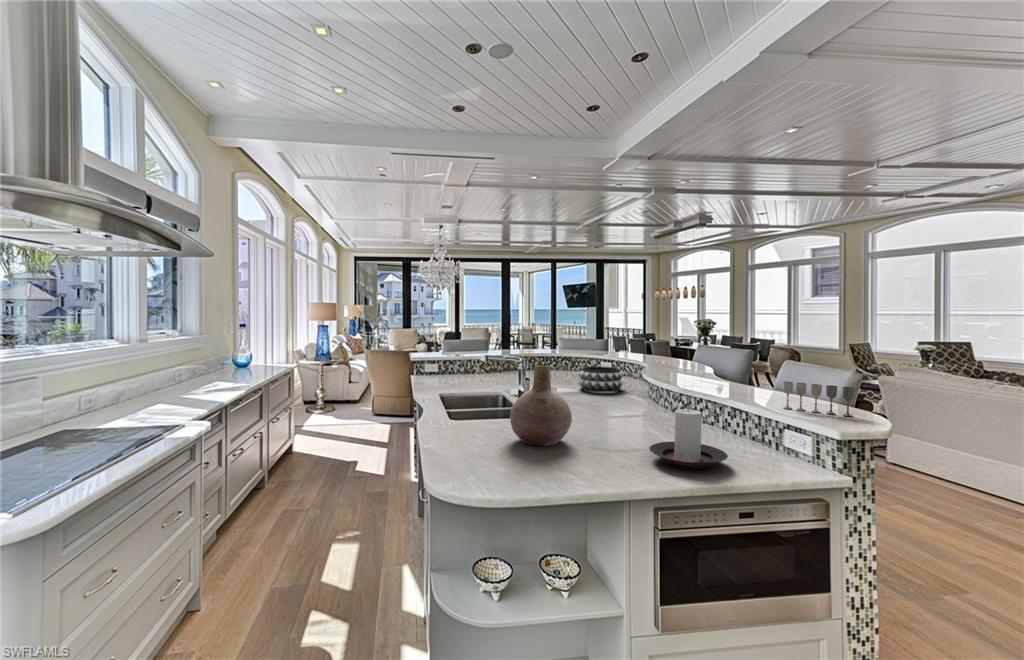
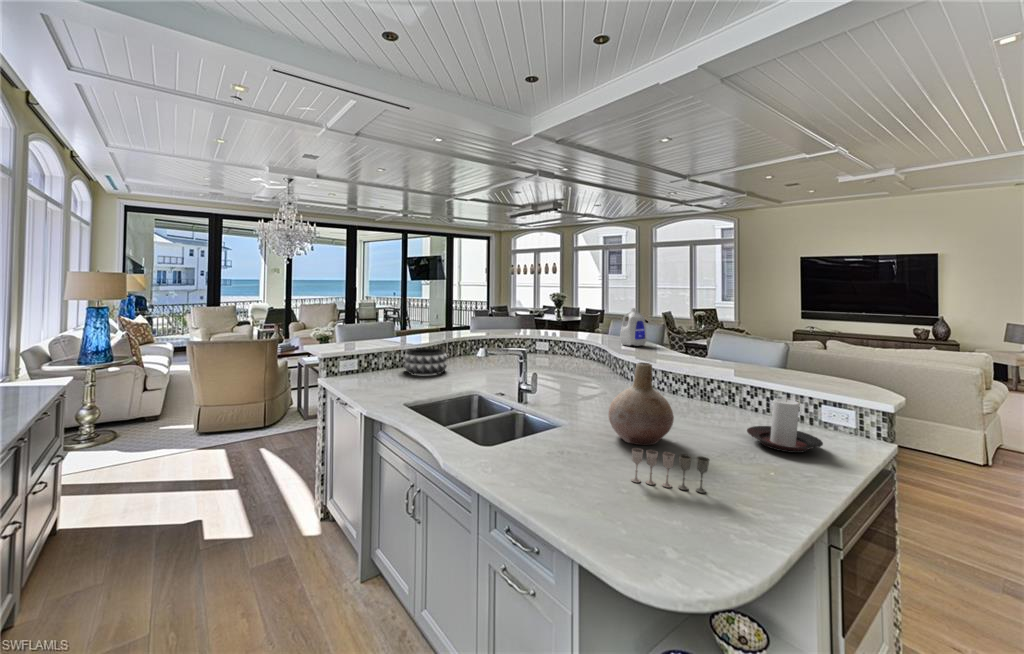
bottle: none [665,324,694,366] -> present [620,308,646,346]
decorative bowl: present [579,366,623,393] -> present [404,348,447,375]
wine glass: present [783,382,855,417] -> present [631,448,709,493]

